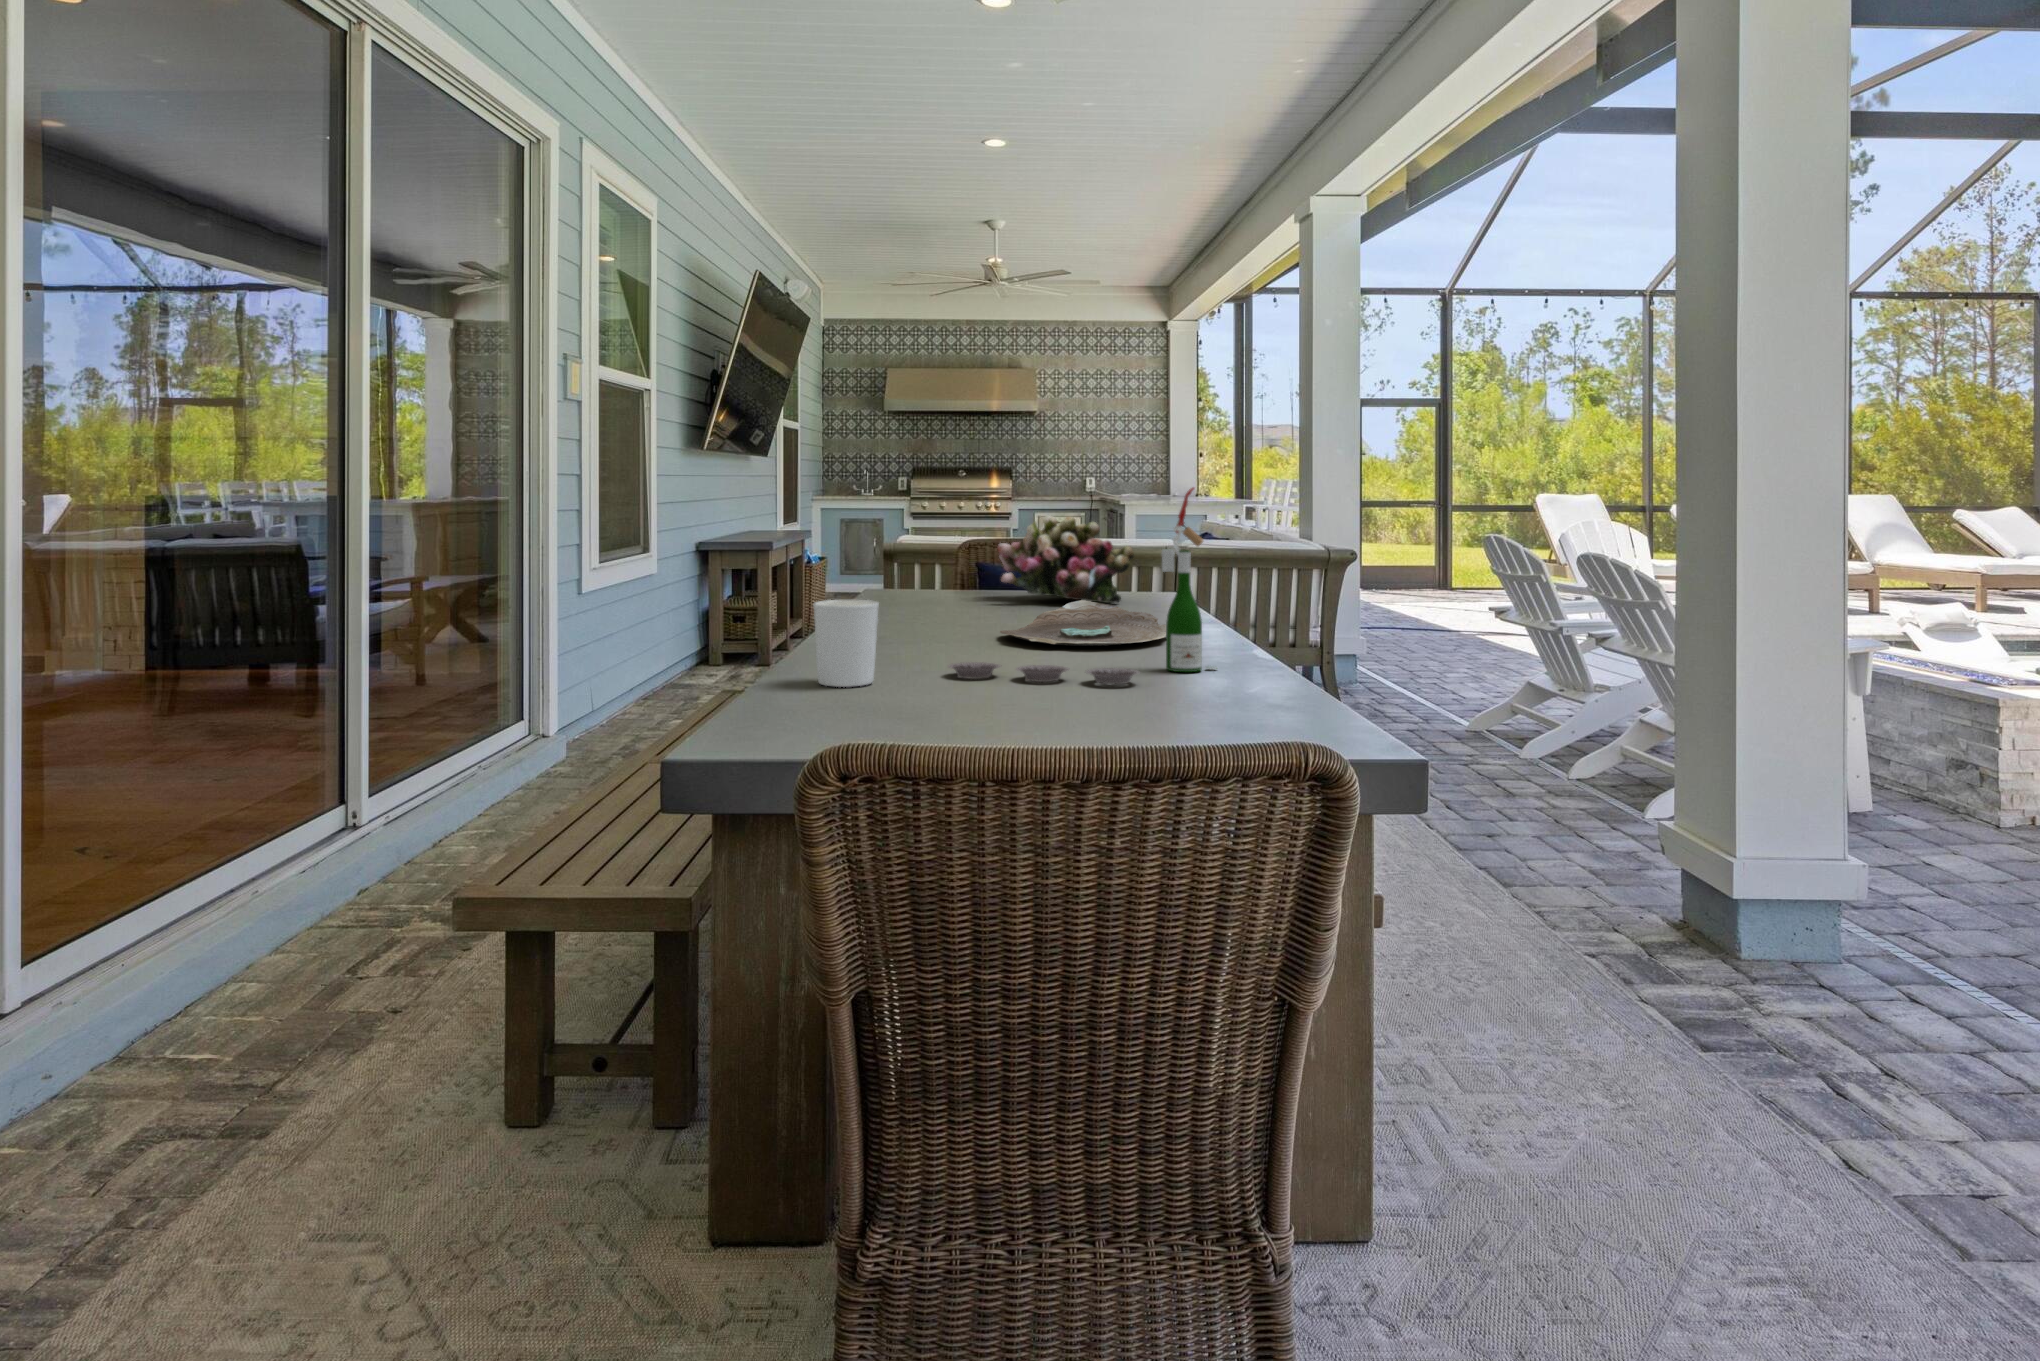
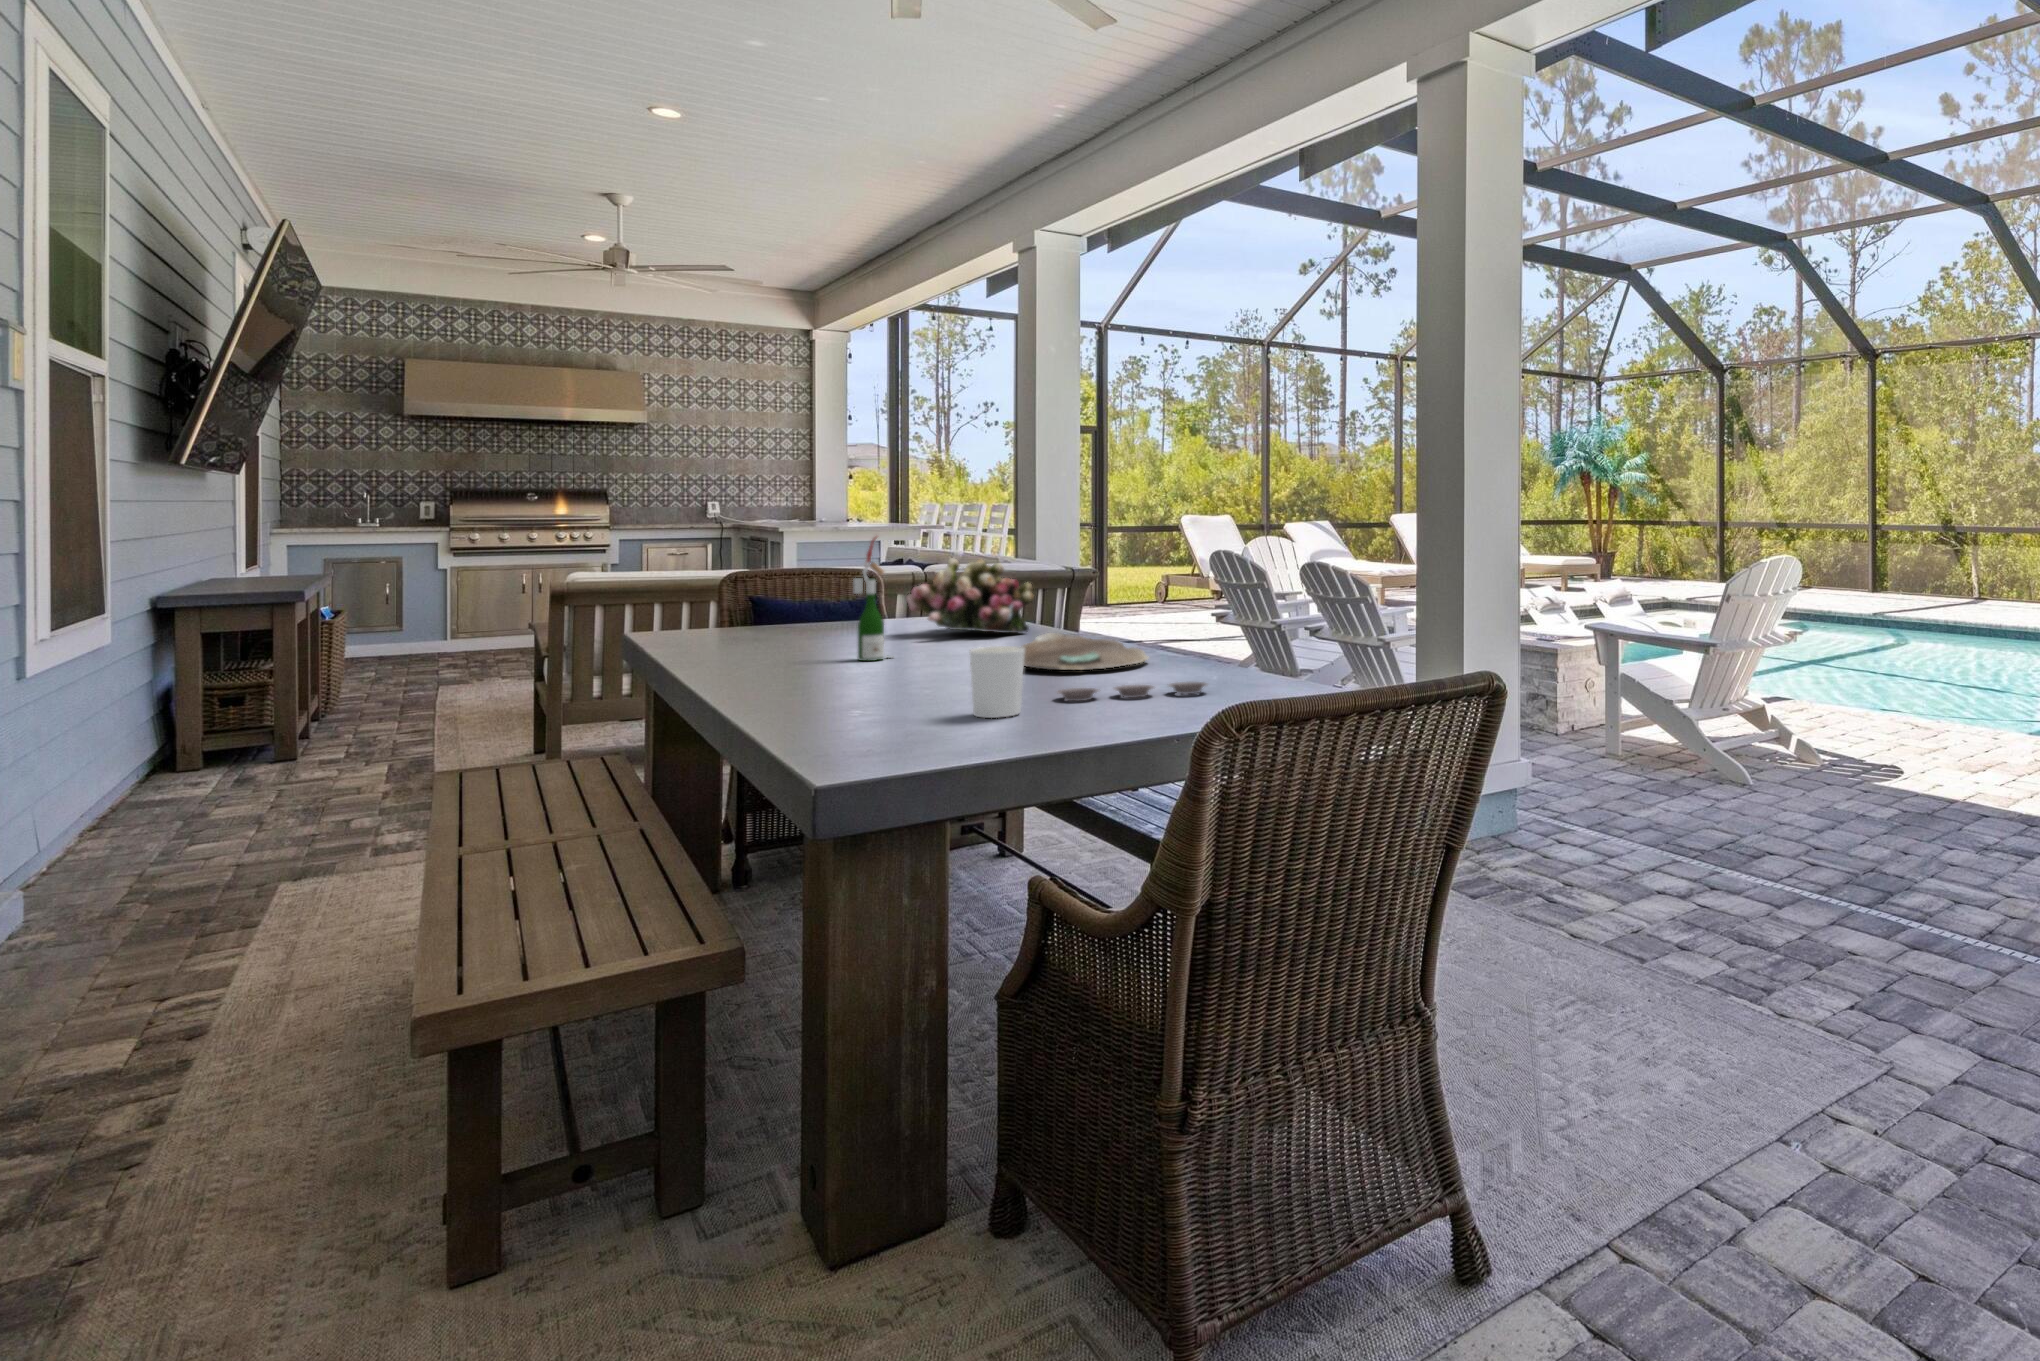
wine bottle: present [1161,487,1217,672] -> present [853,537,892,661]

